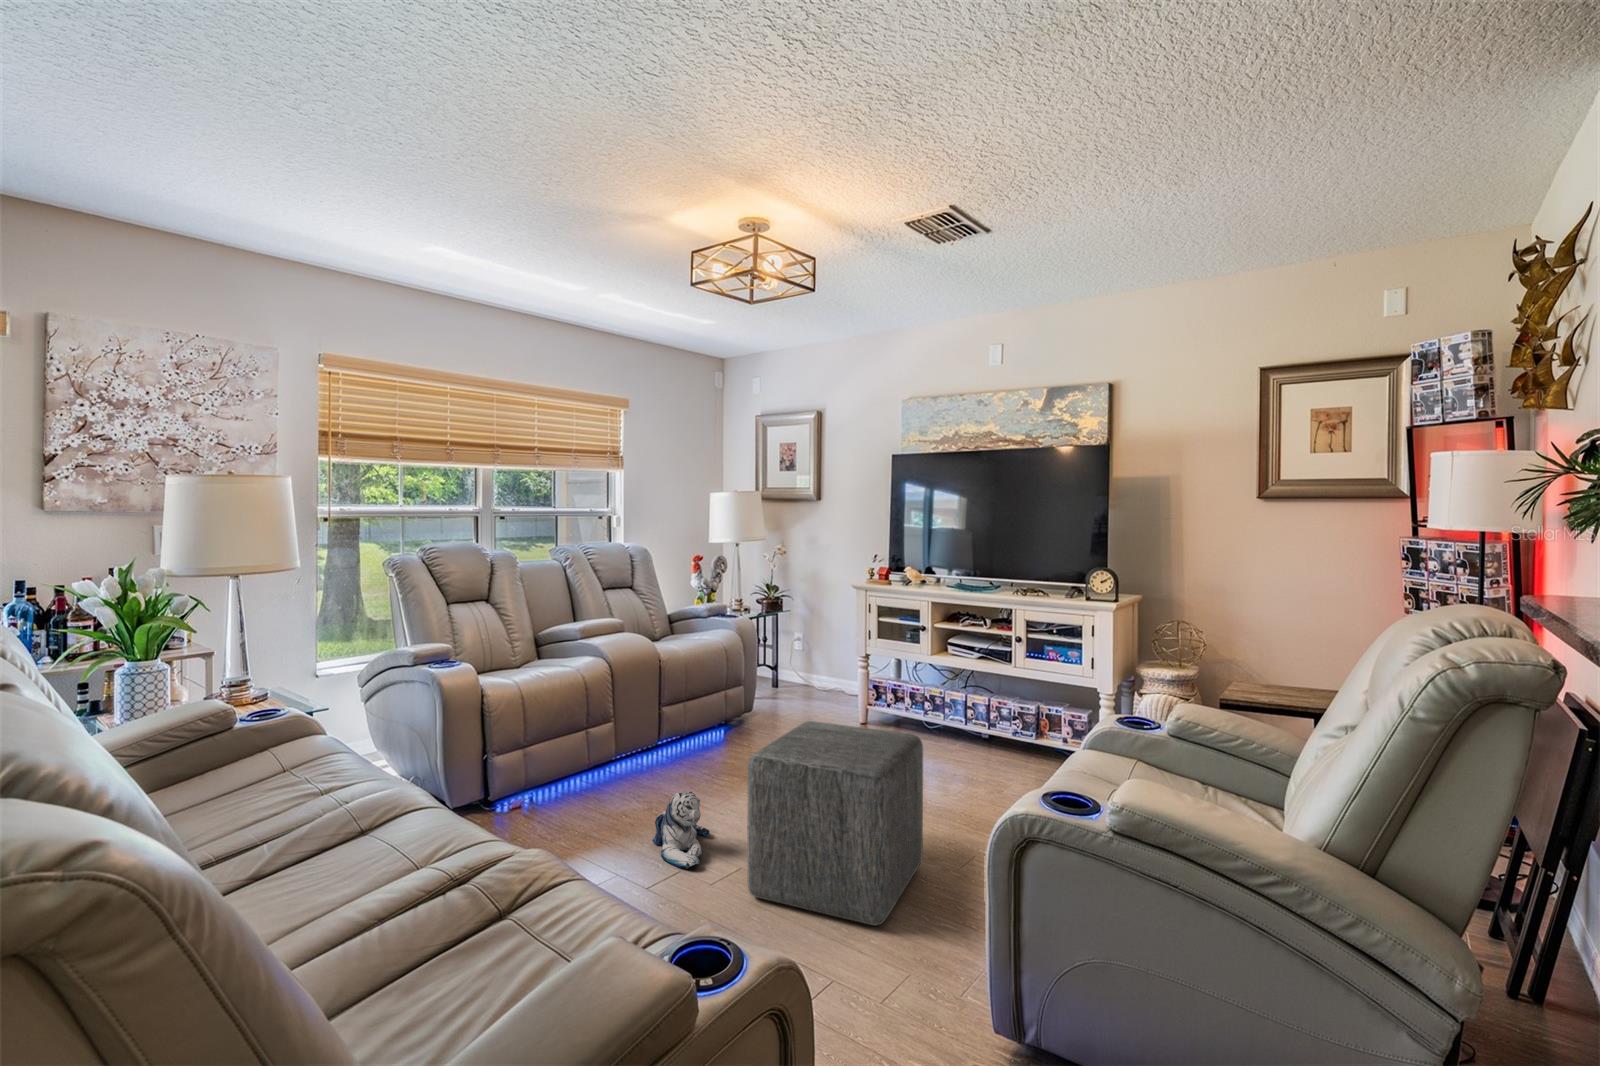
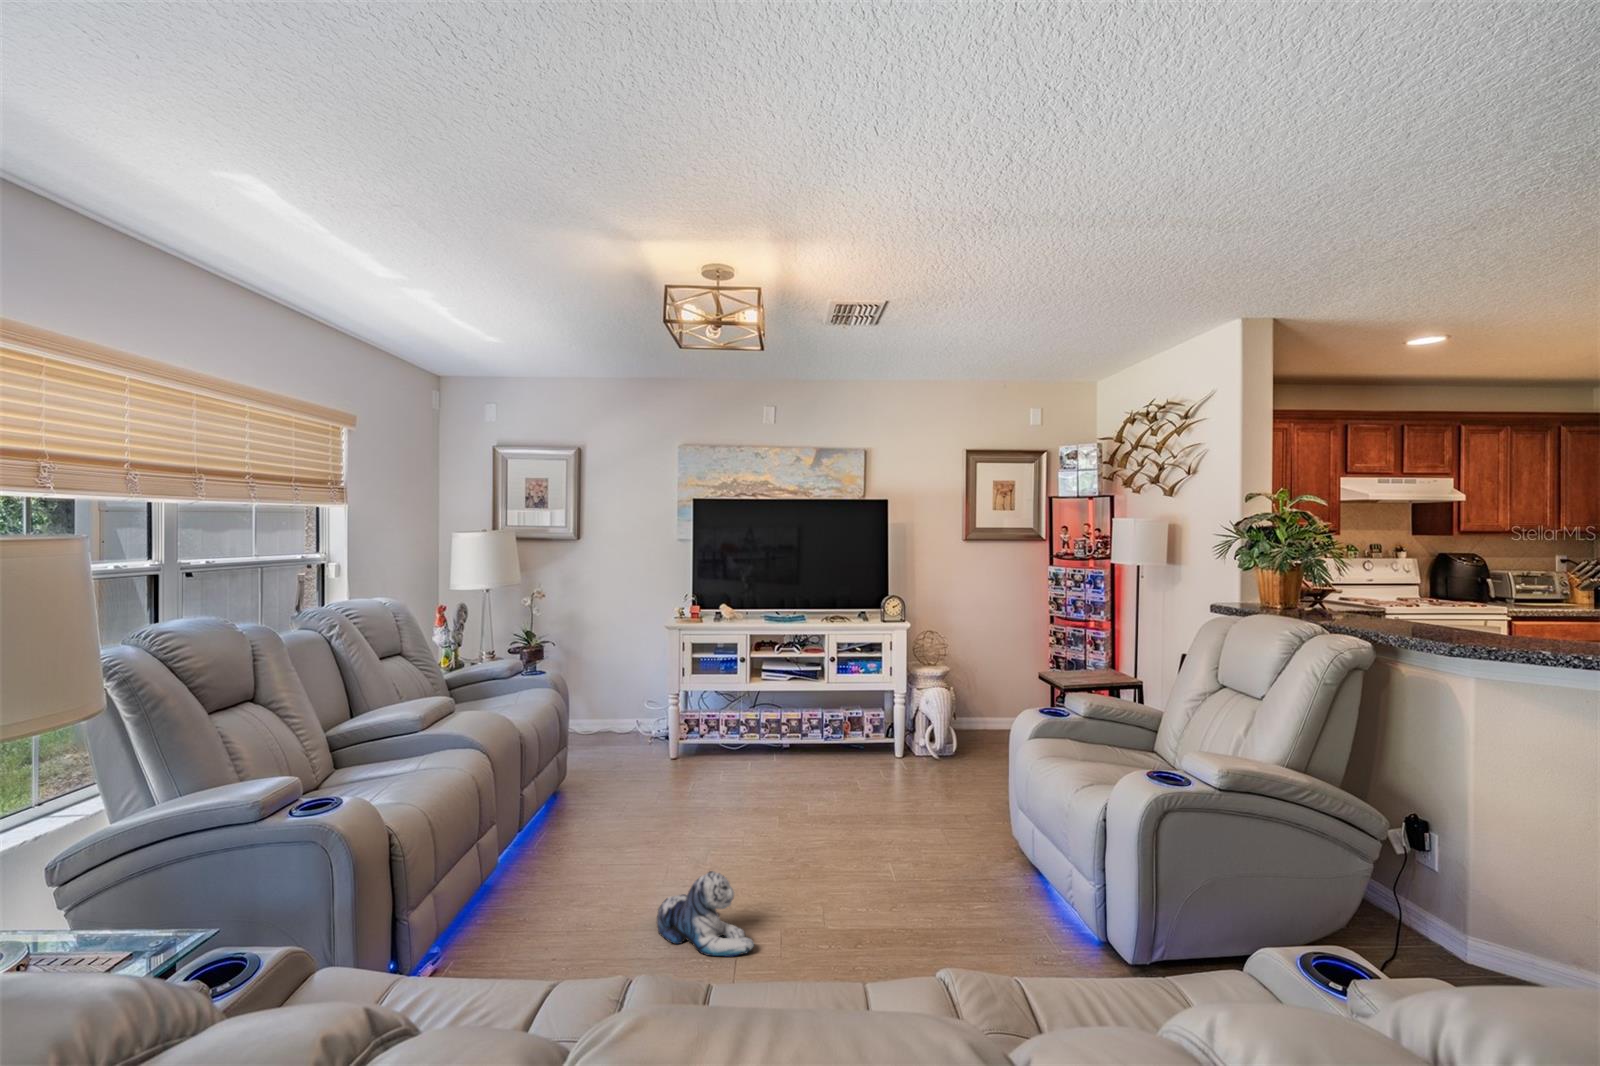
ottoman: present [747,721,923,925] -> none [797,756,962,951]

